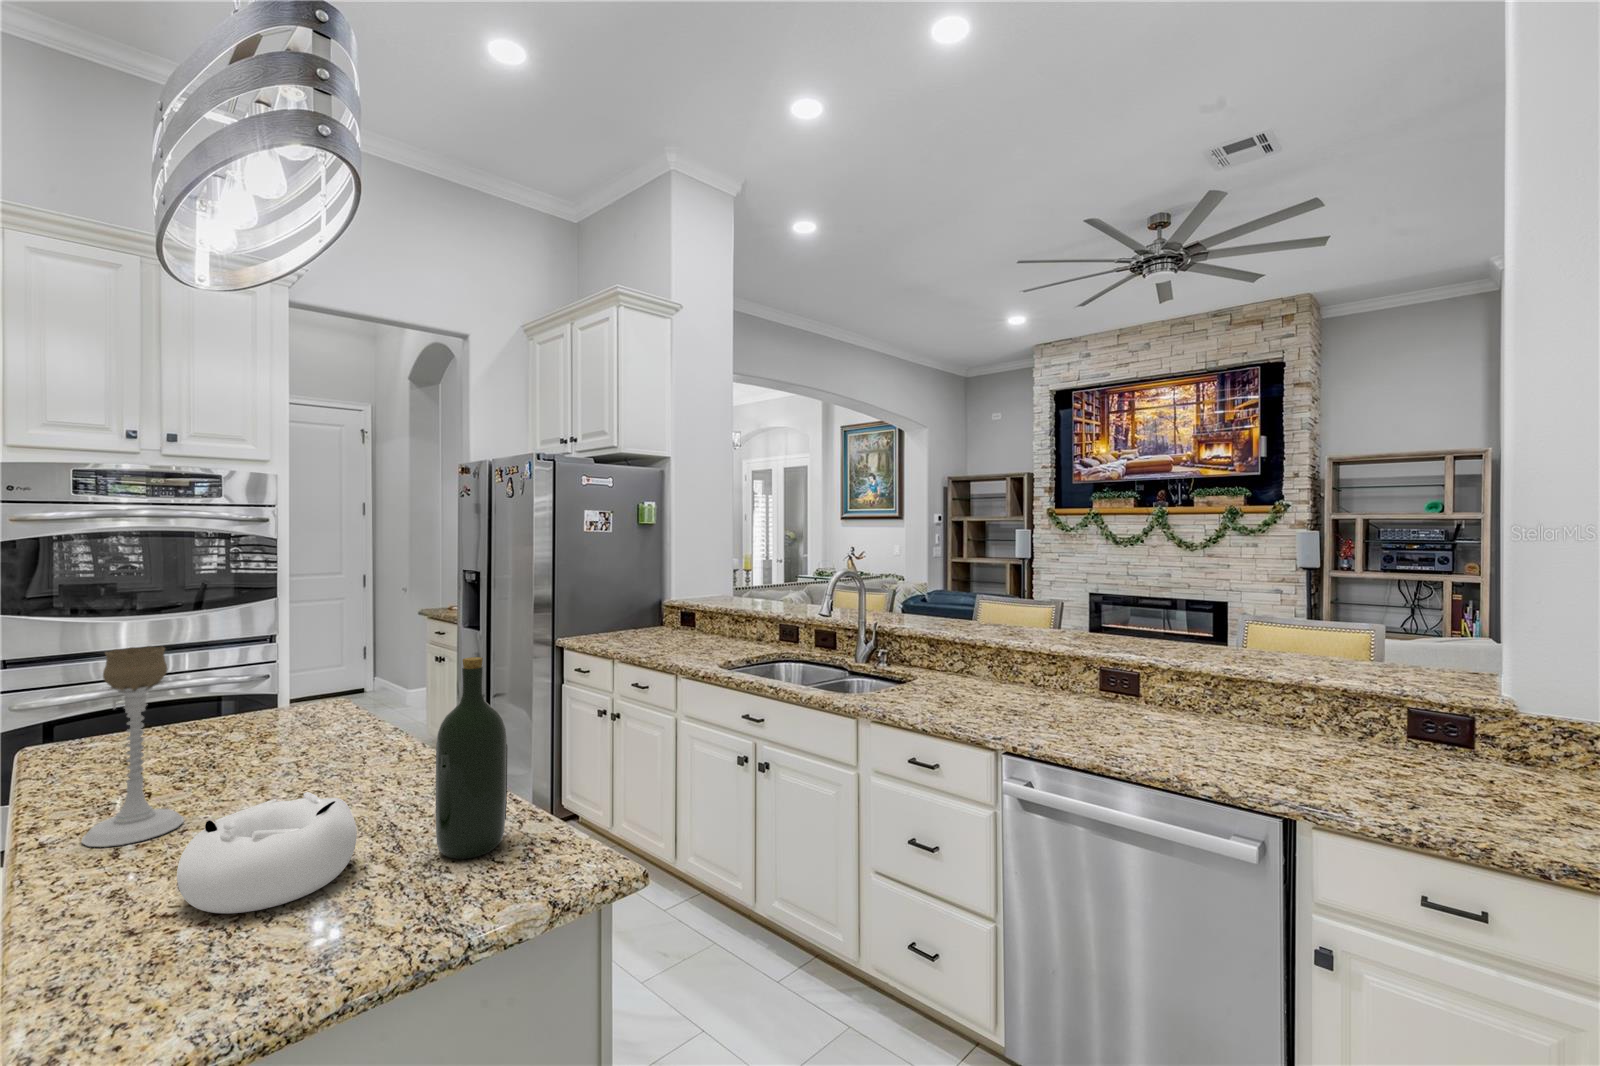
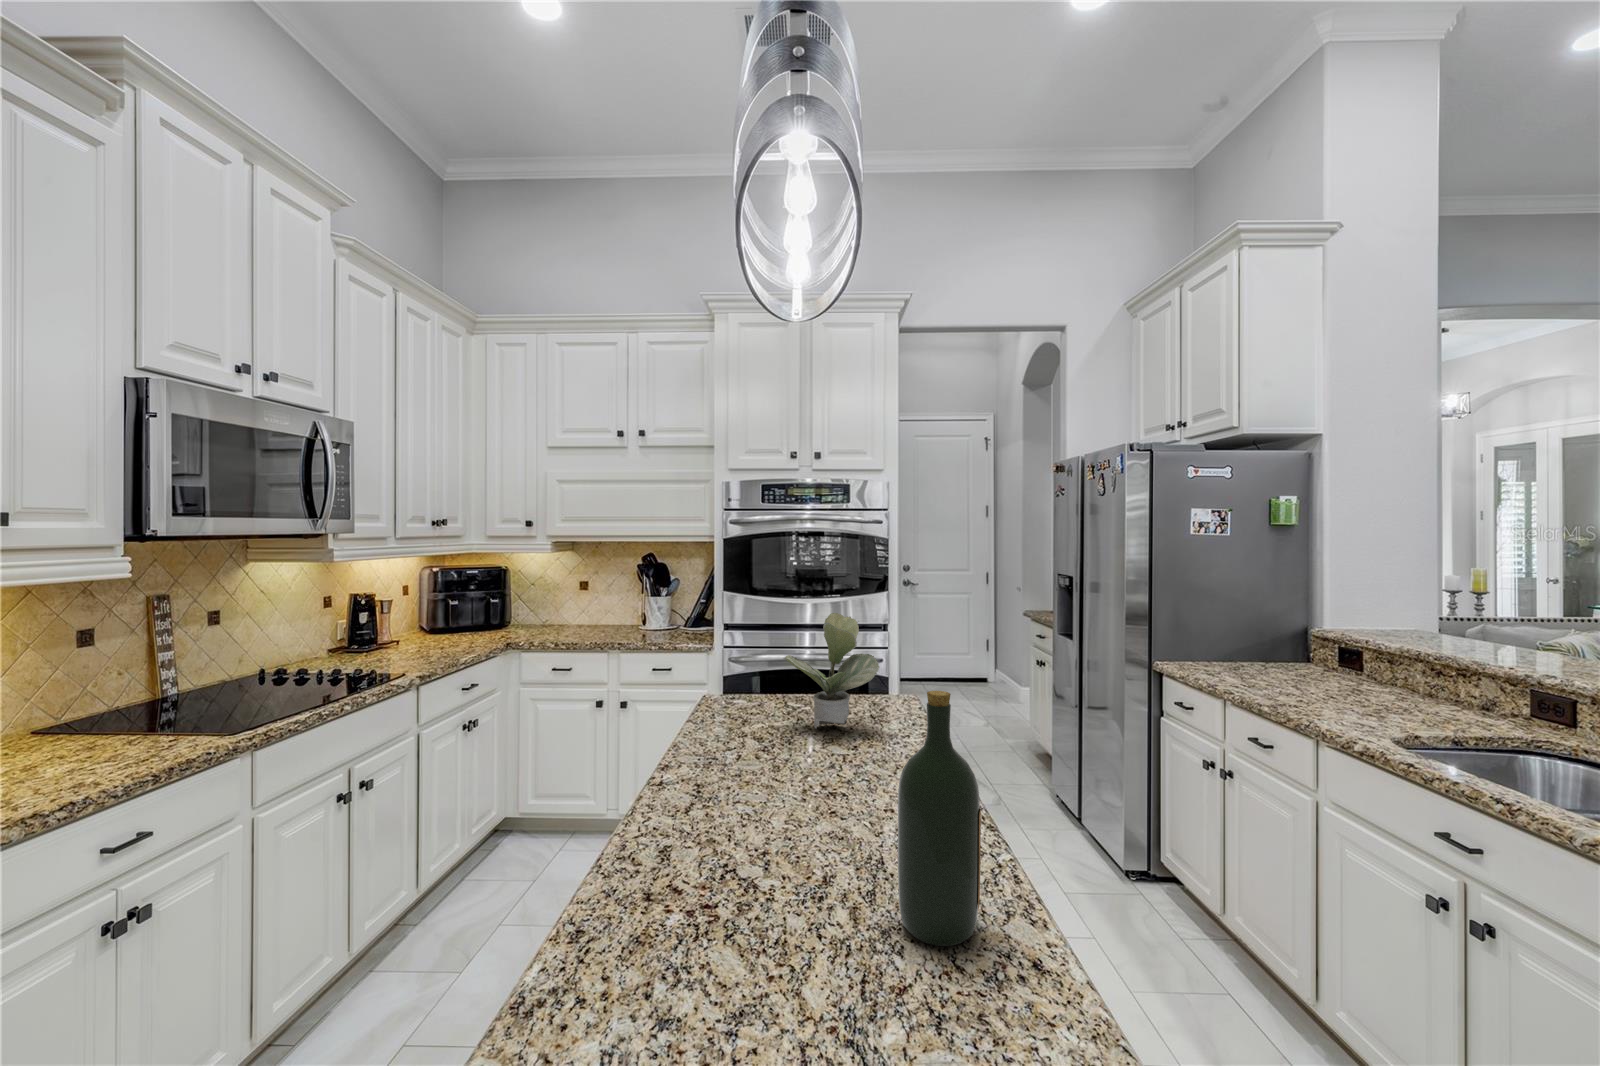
potted plant: none [178,617,318,753] -> present [784,613,879,728]
candle holder: present [81,646,184,847] -> none [692,633,754,797]
decorative bowl: present [177,792,357,913] -> none [688,798,829,917]

